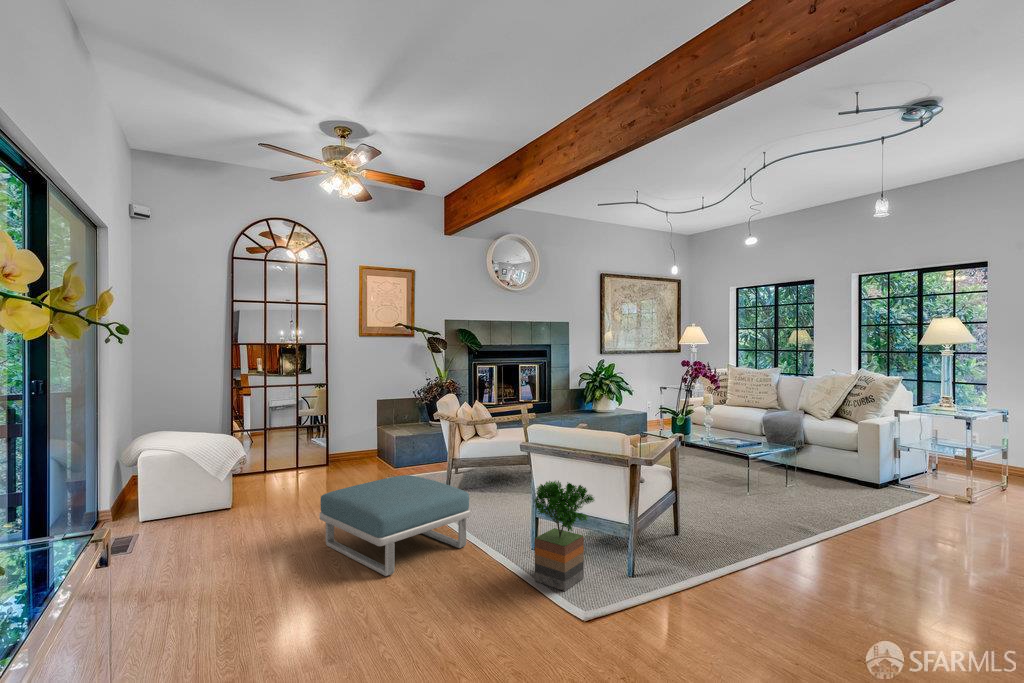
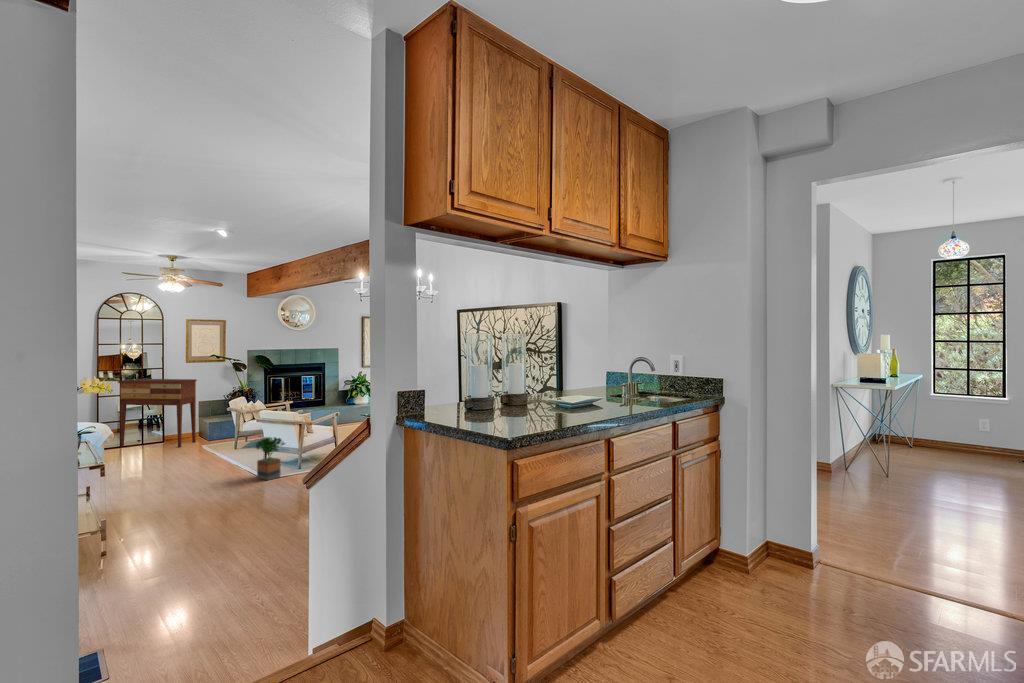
console table: none [264,361,378,478] -> present [118,379,197,447]
footstool: present [319,475,471,576] -> none [154,441,235,481]

